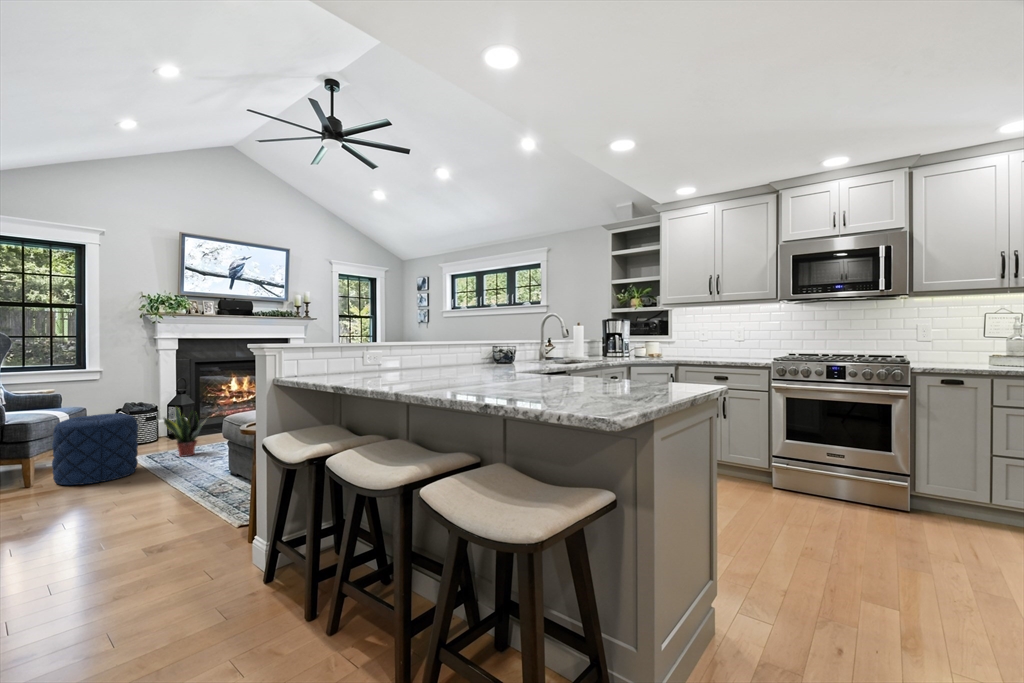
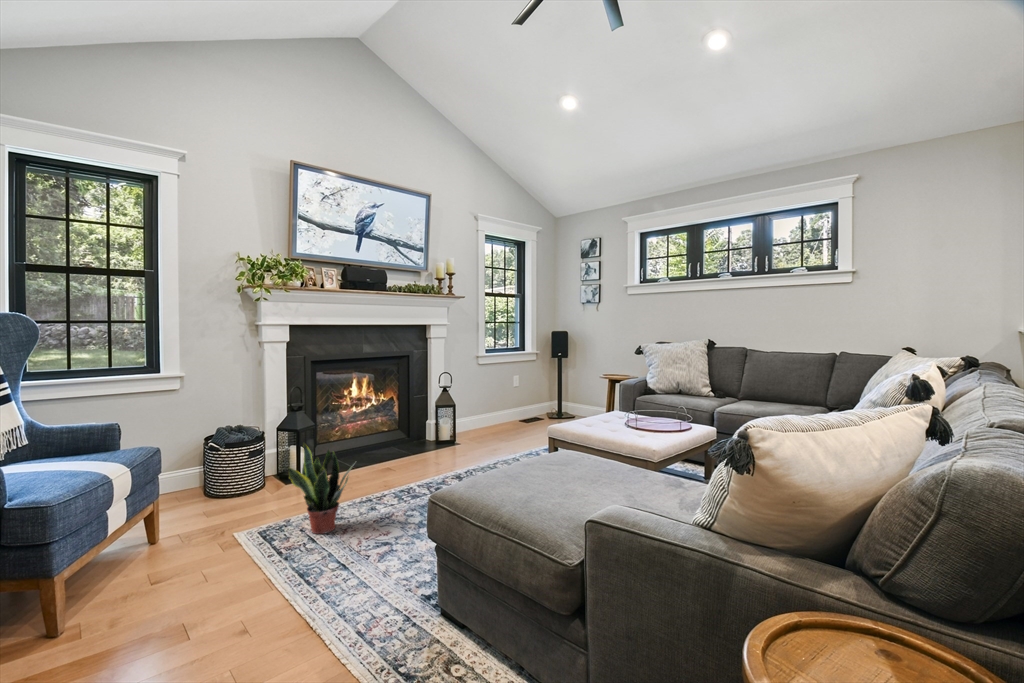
pouf: present [52,413,138,485] -> none [97,467,252,631]

